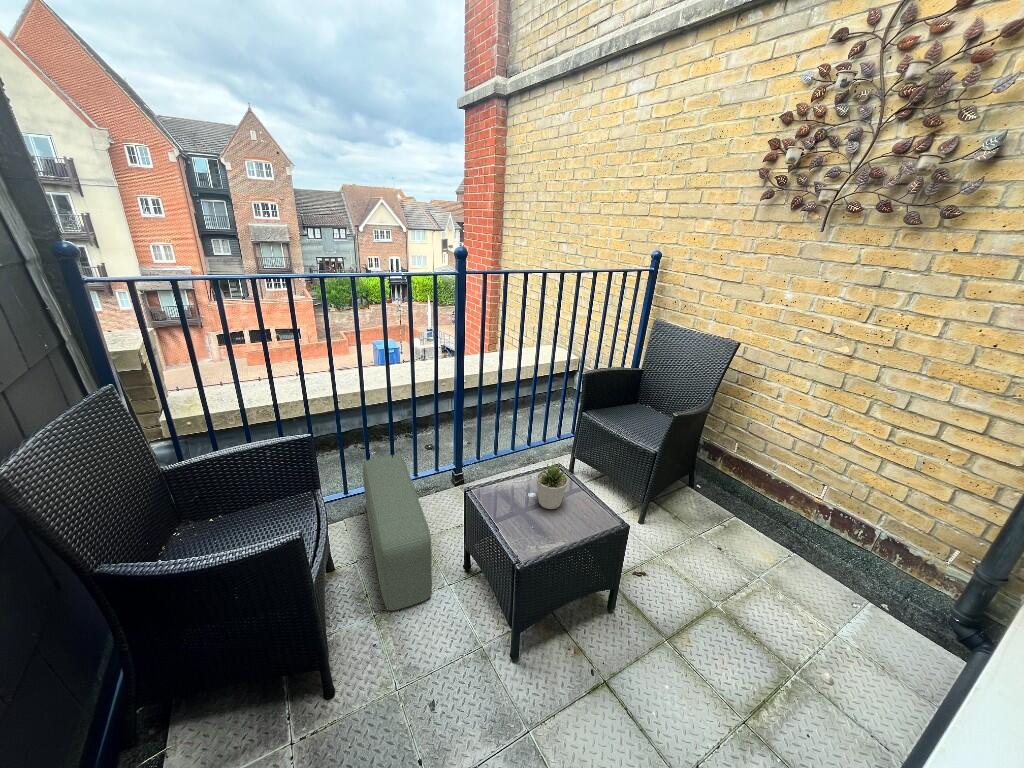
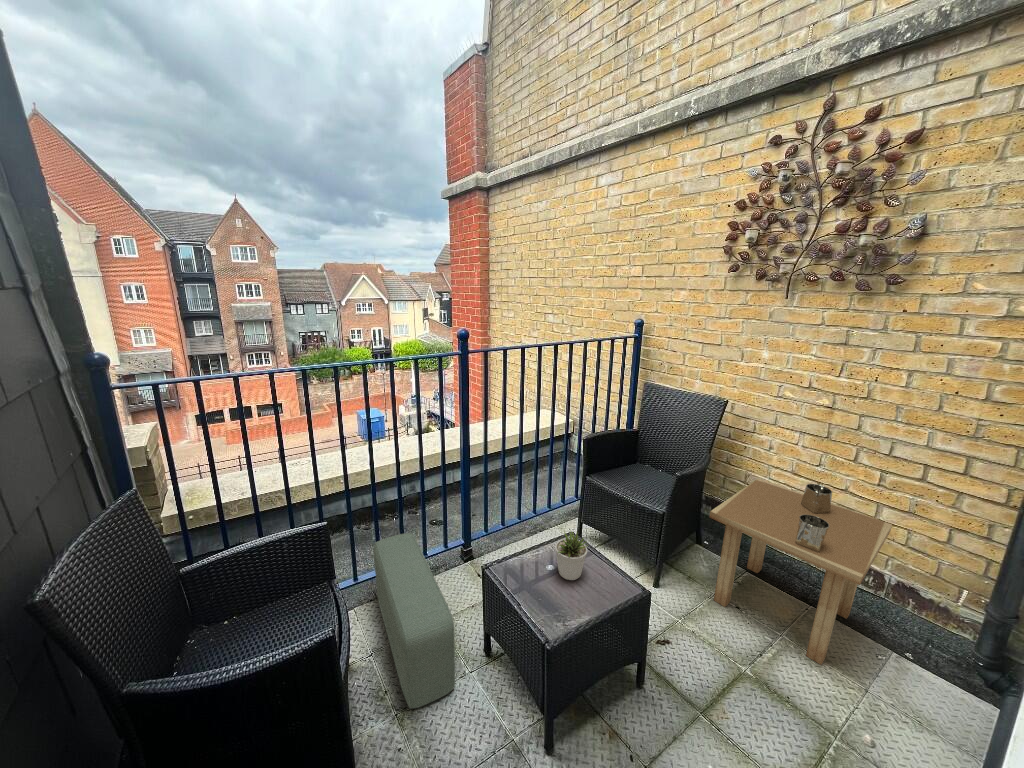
side table: none [696,427,894,608] -> present [710,479,892,665]

